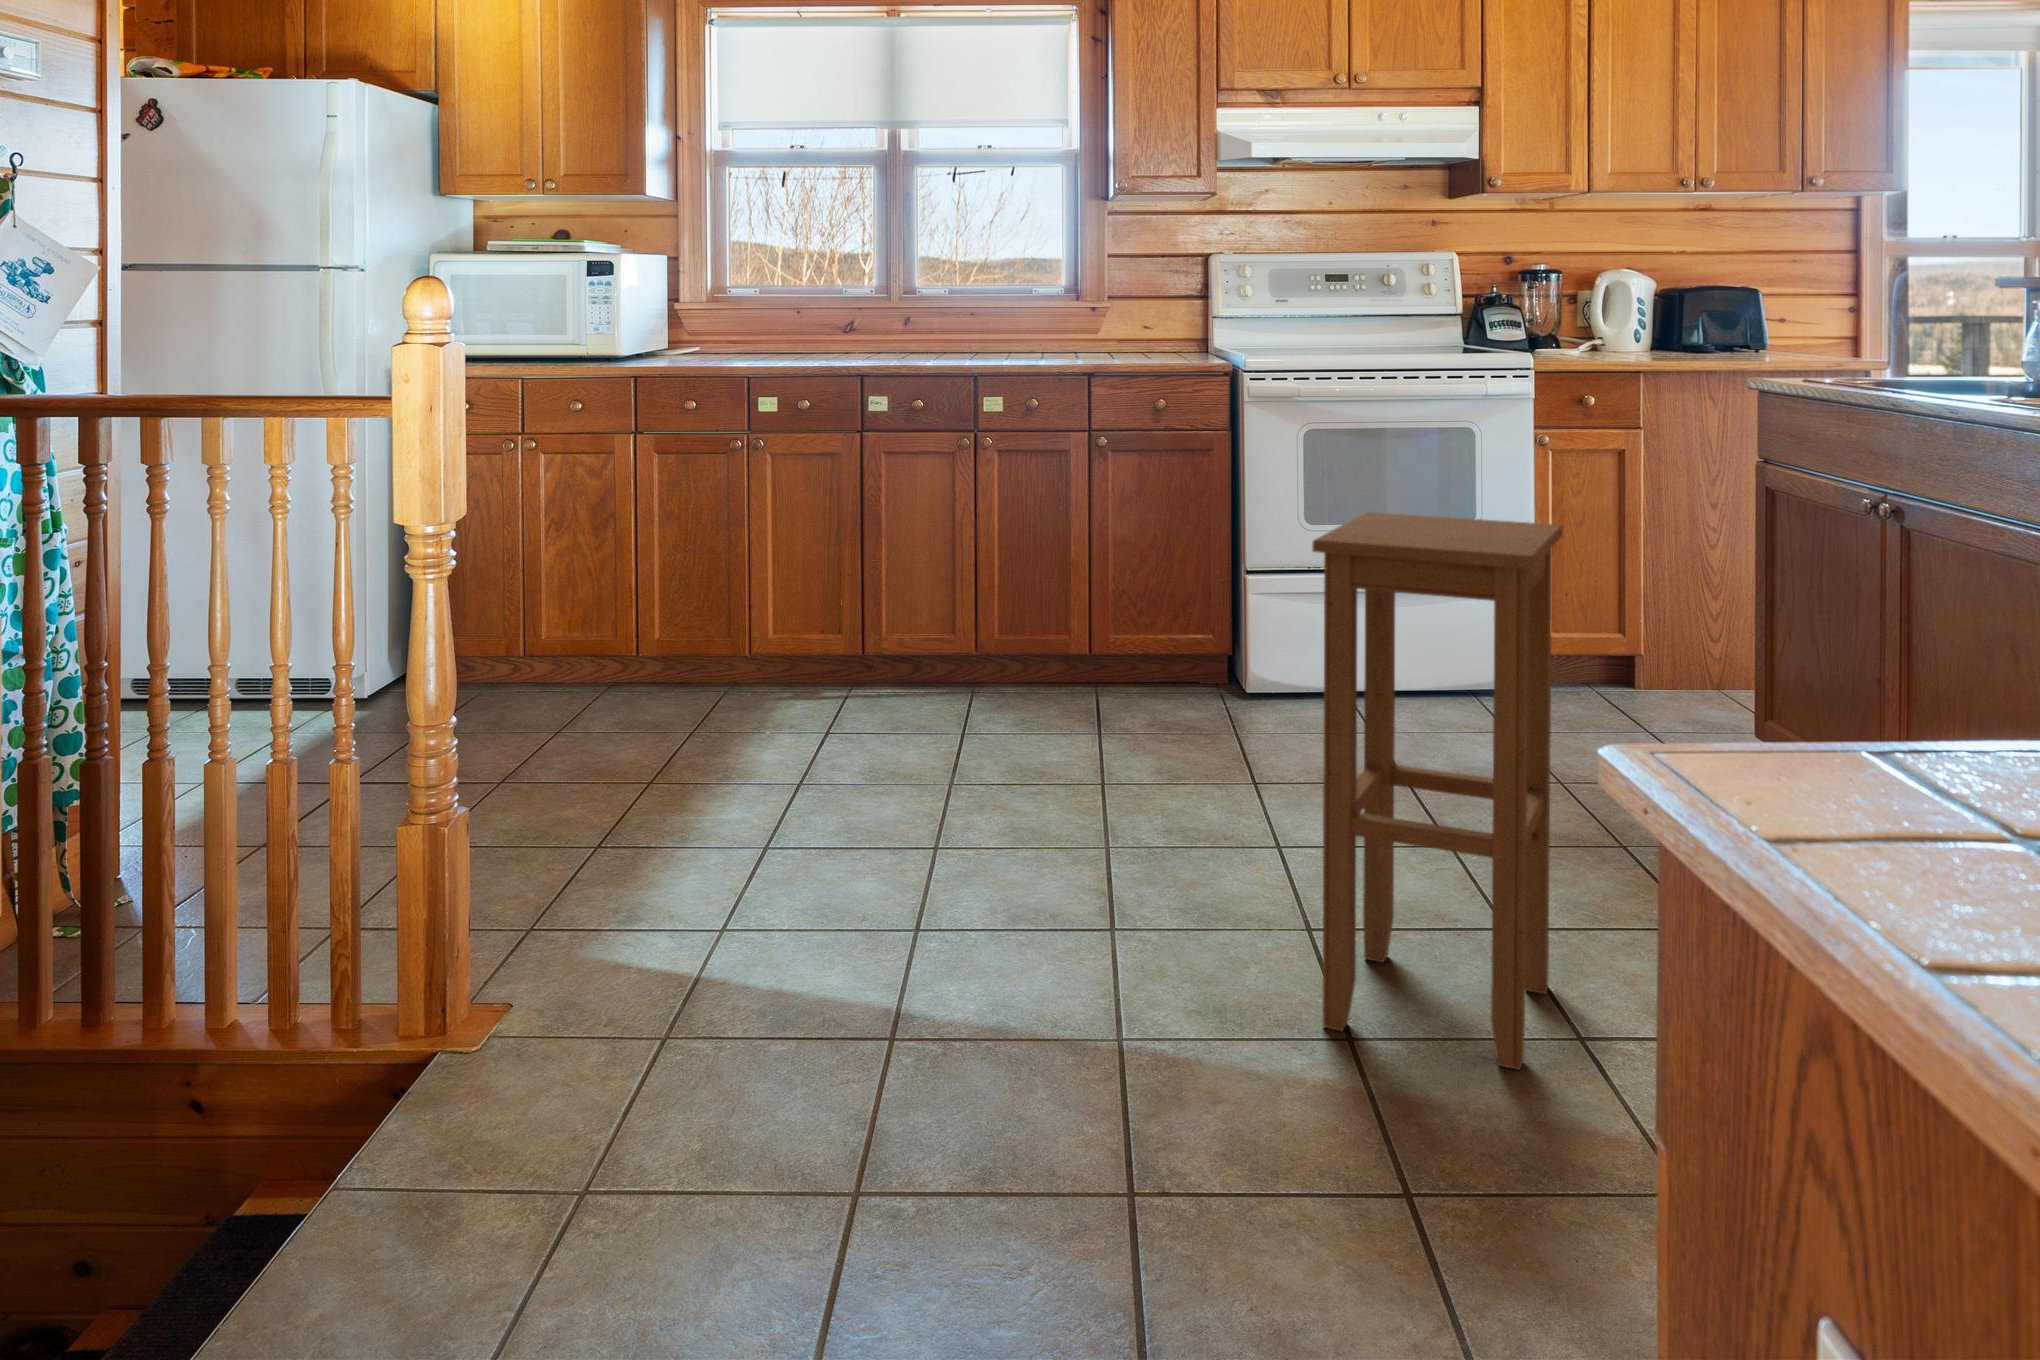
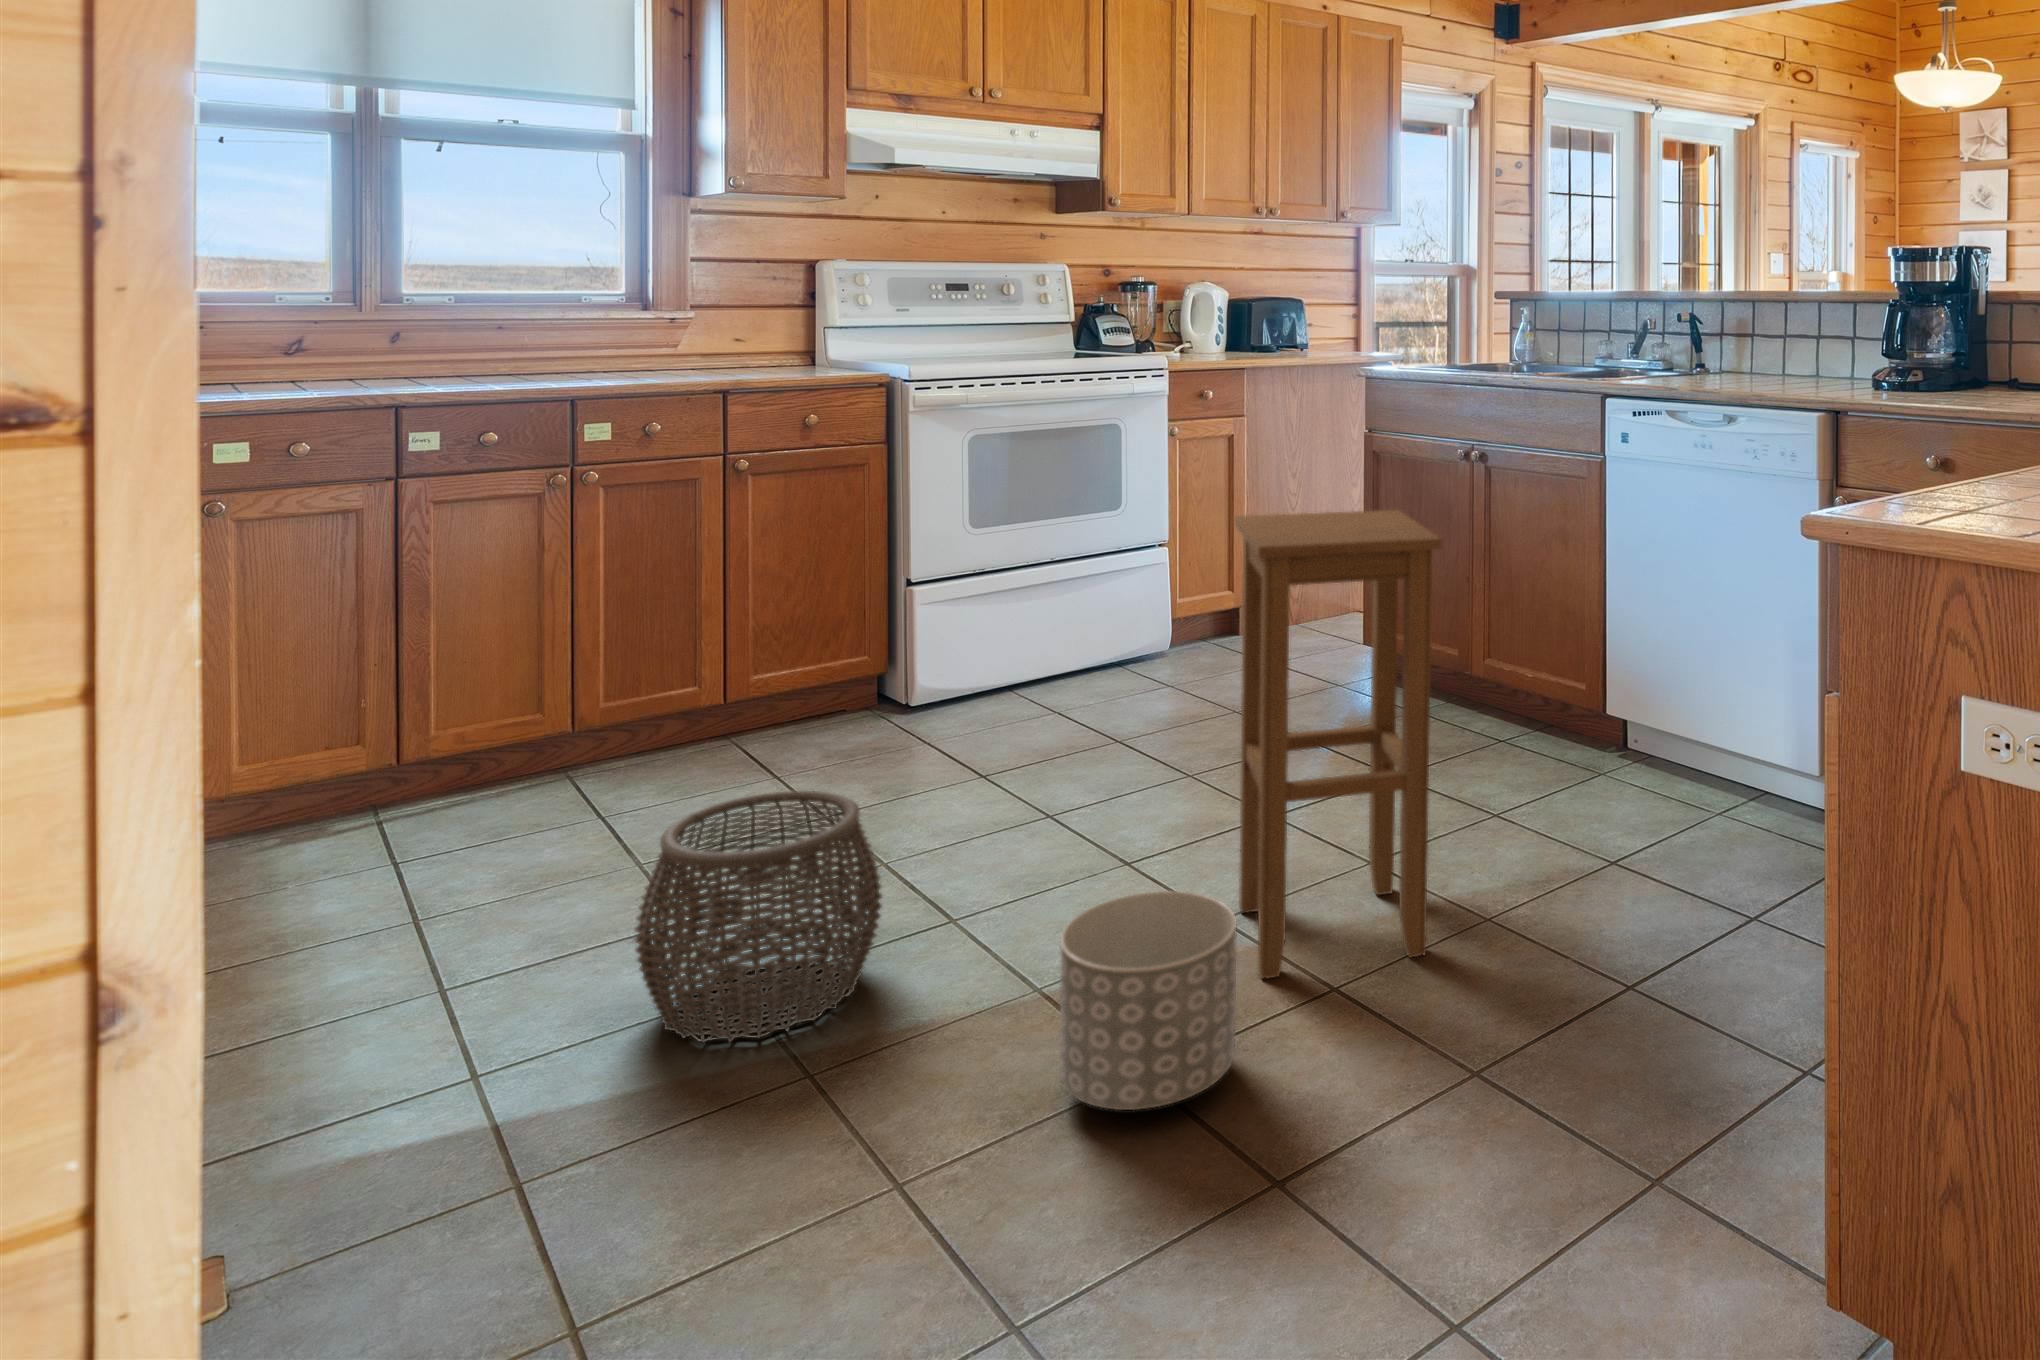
woven basket: none [839,716,1029,925] -> present [635,791,882,1043]
planter: none [1045,880,1221,1099] -> present [1060,891,1237,1110]

